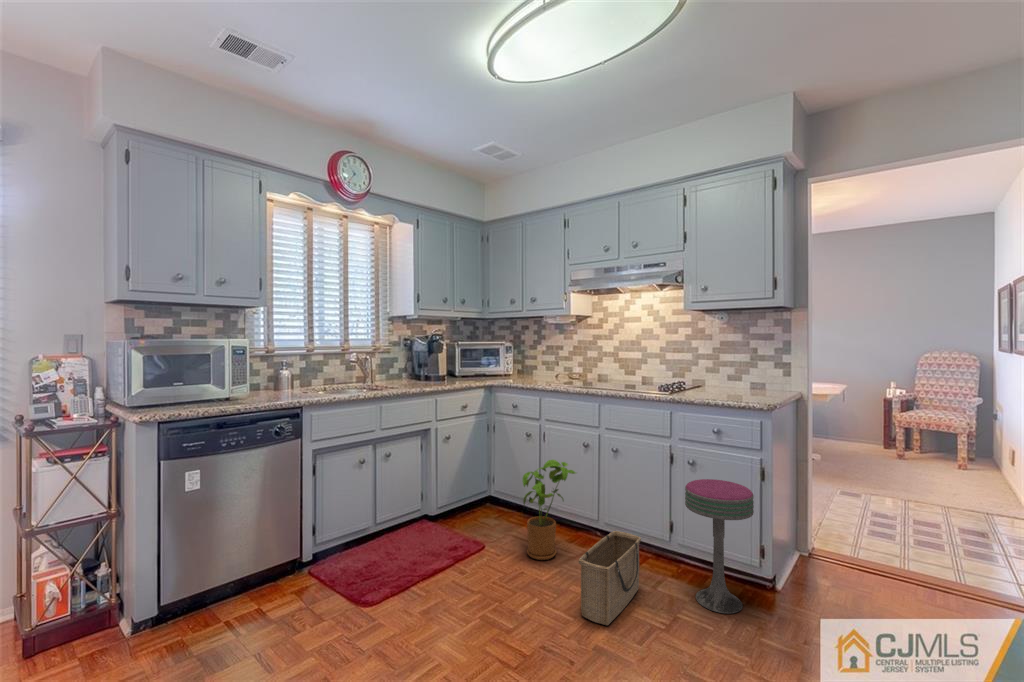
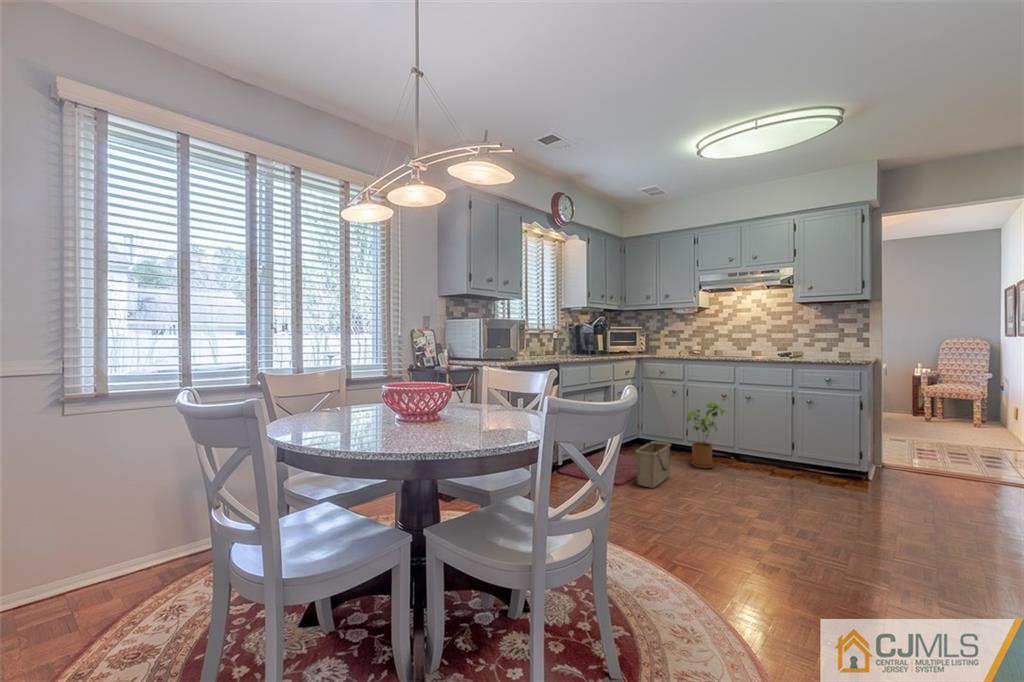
bar stool: present [685,479,754,614] -> none [812,410,861,489]
basket: present [579,531,641,625] -> present [635,441,671,488]

